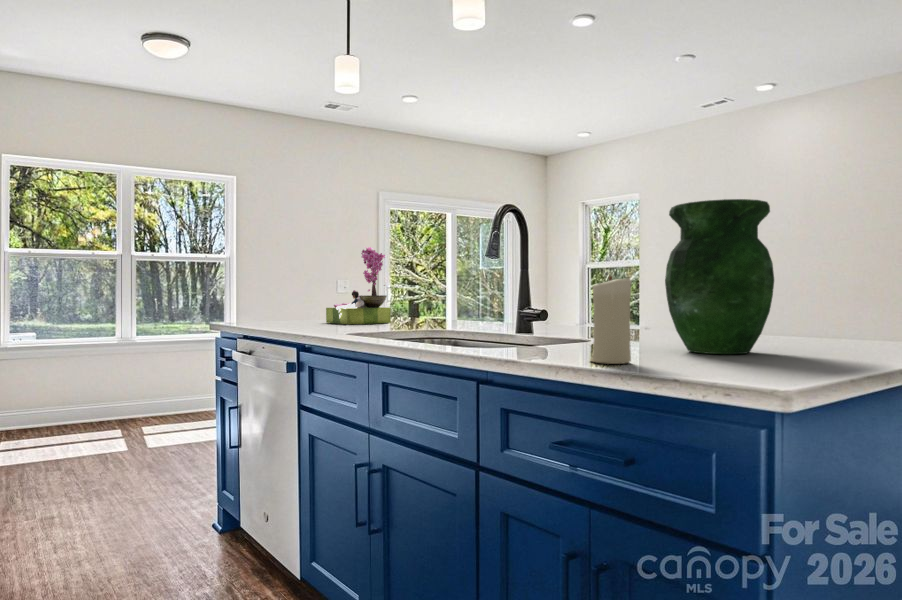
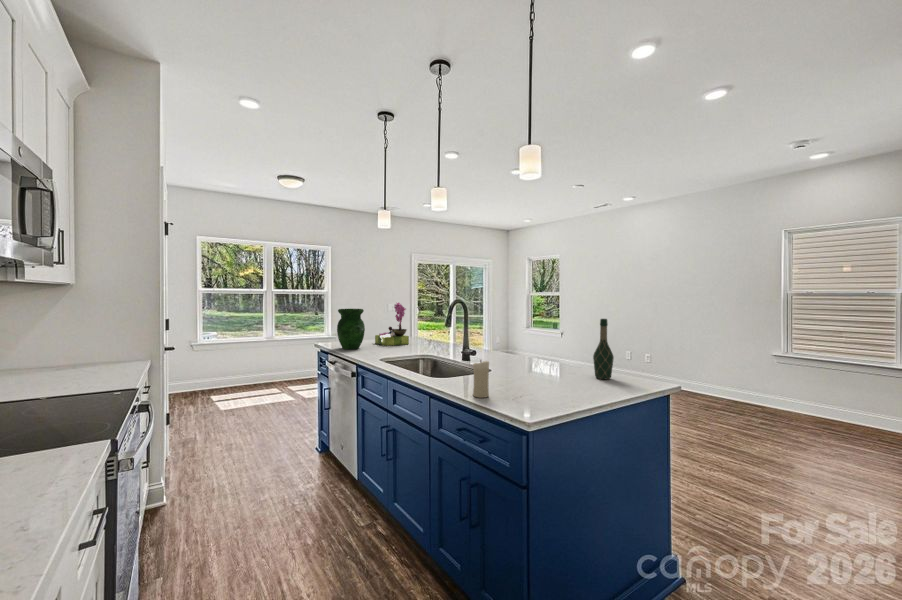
vase: present [665,199,774,354] -> present [337,309,365,349]
wine bottle: none [812,216,860,344] -> present [593,319,614,379]

